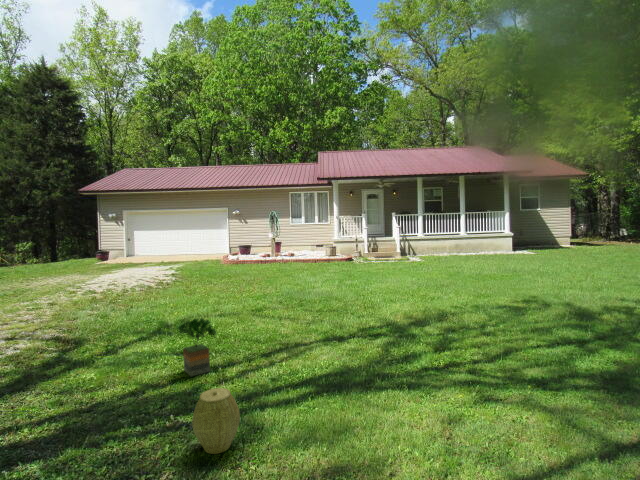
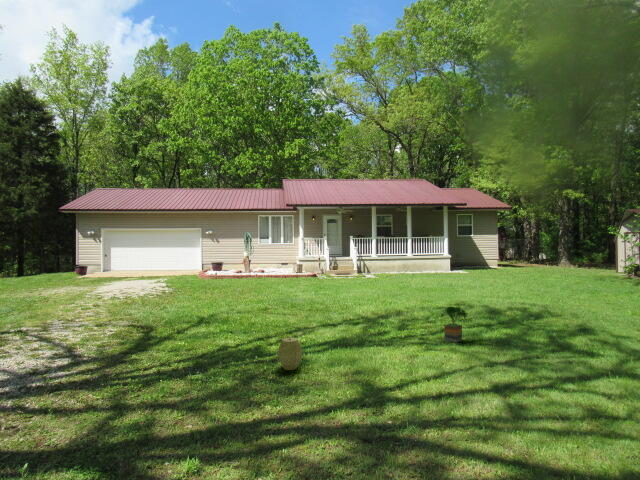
potted tree: present [178,318,217,377] -> present [441,307,467,342]

